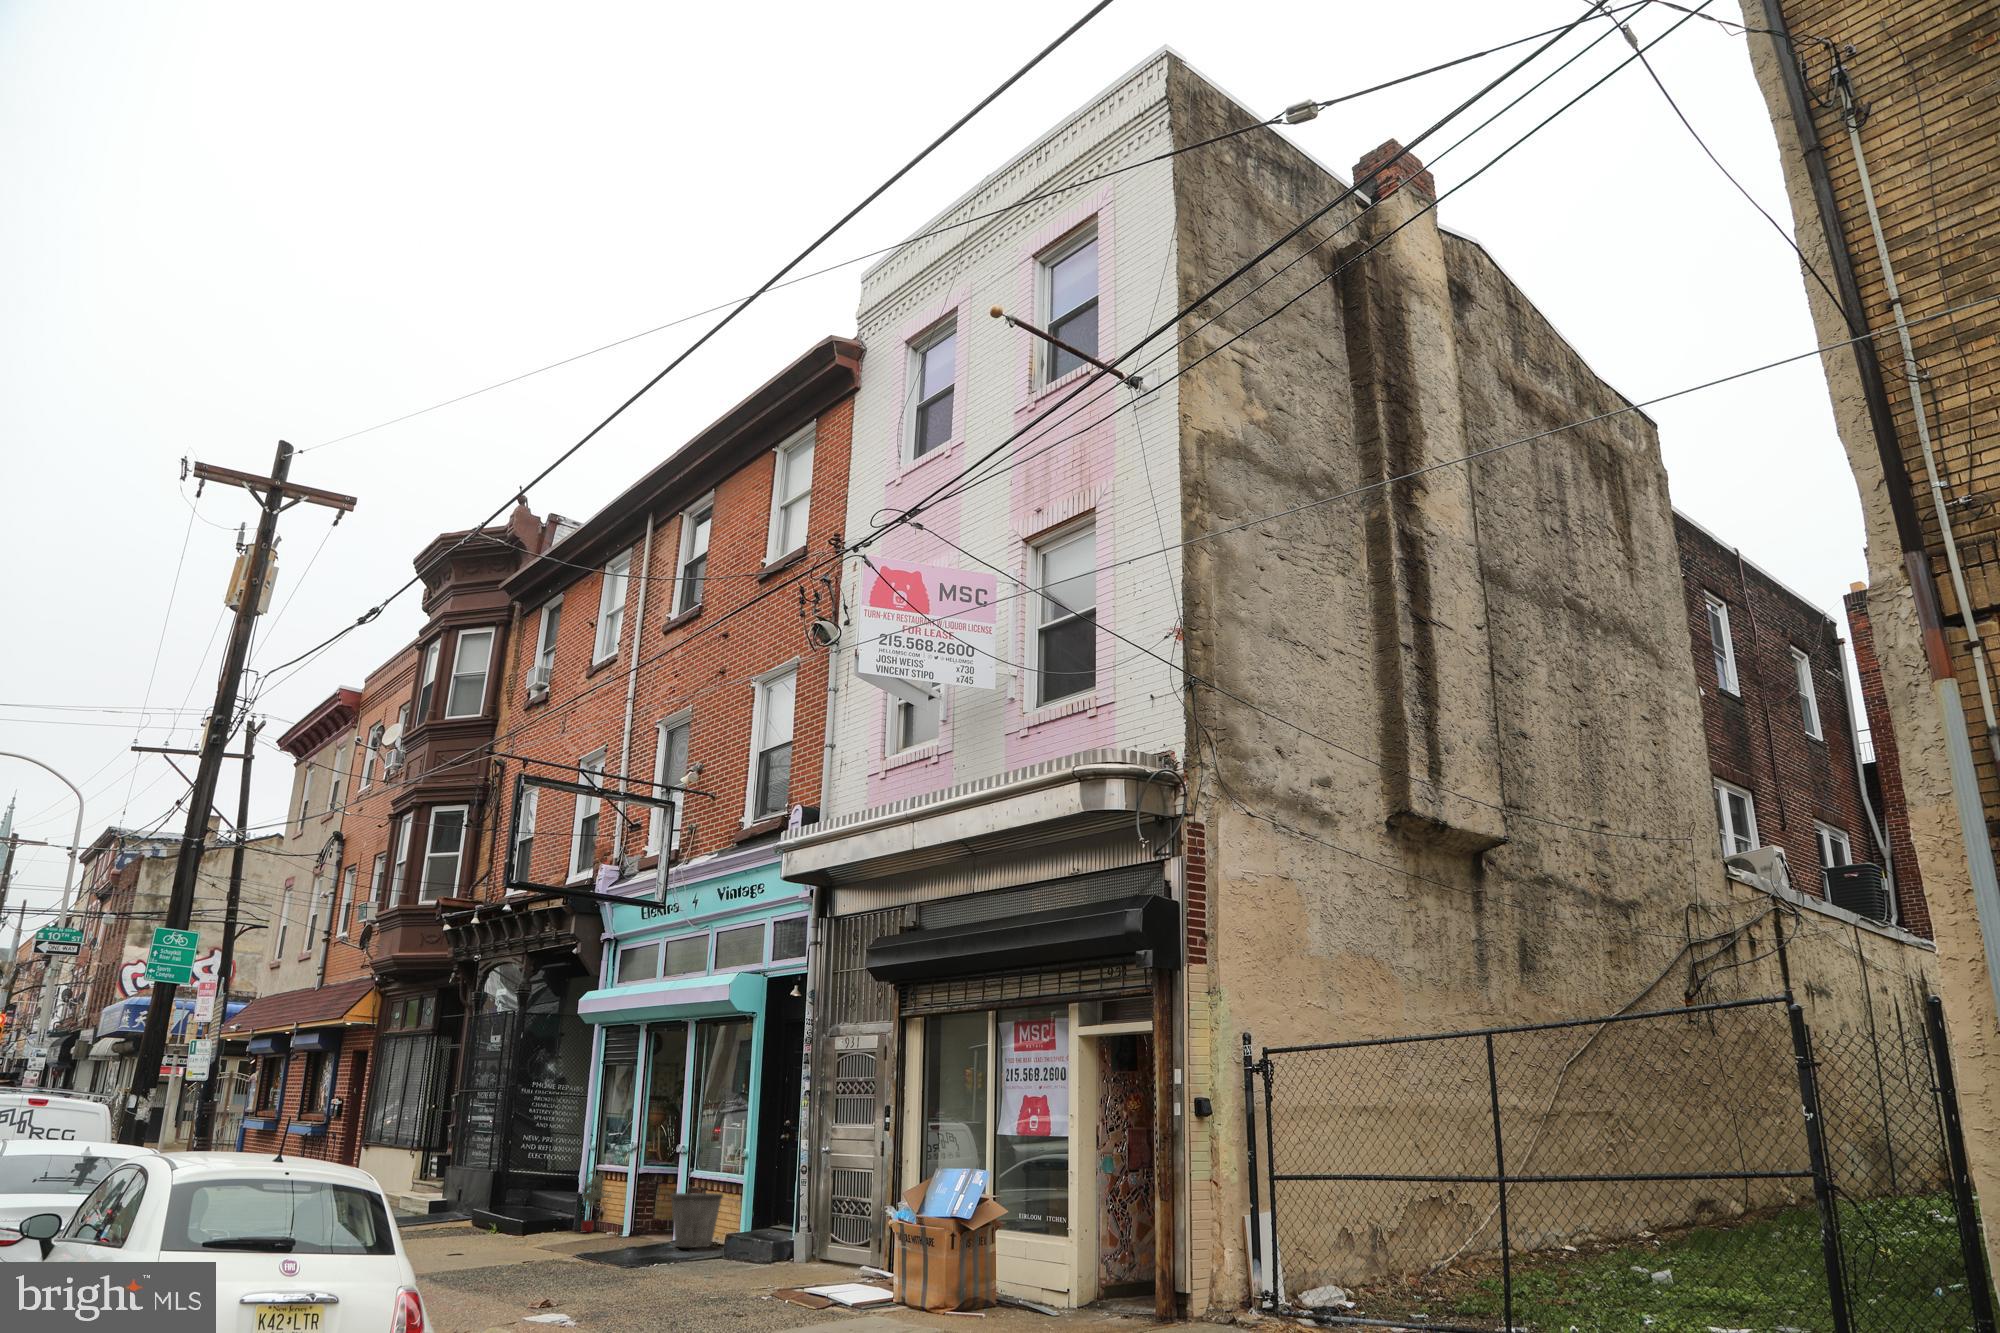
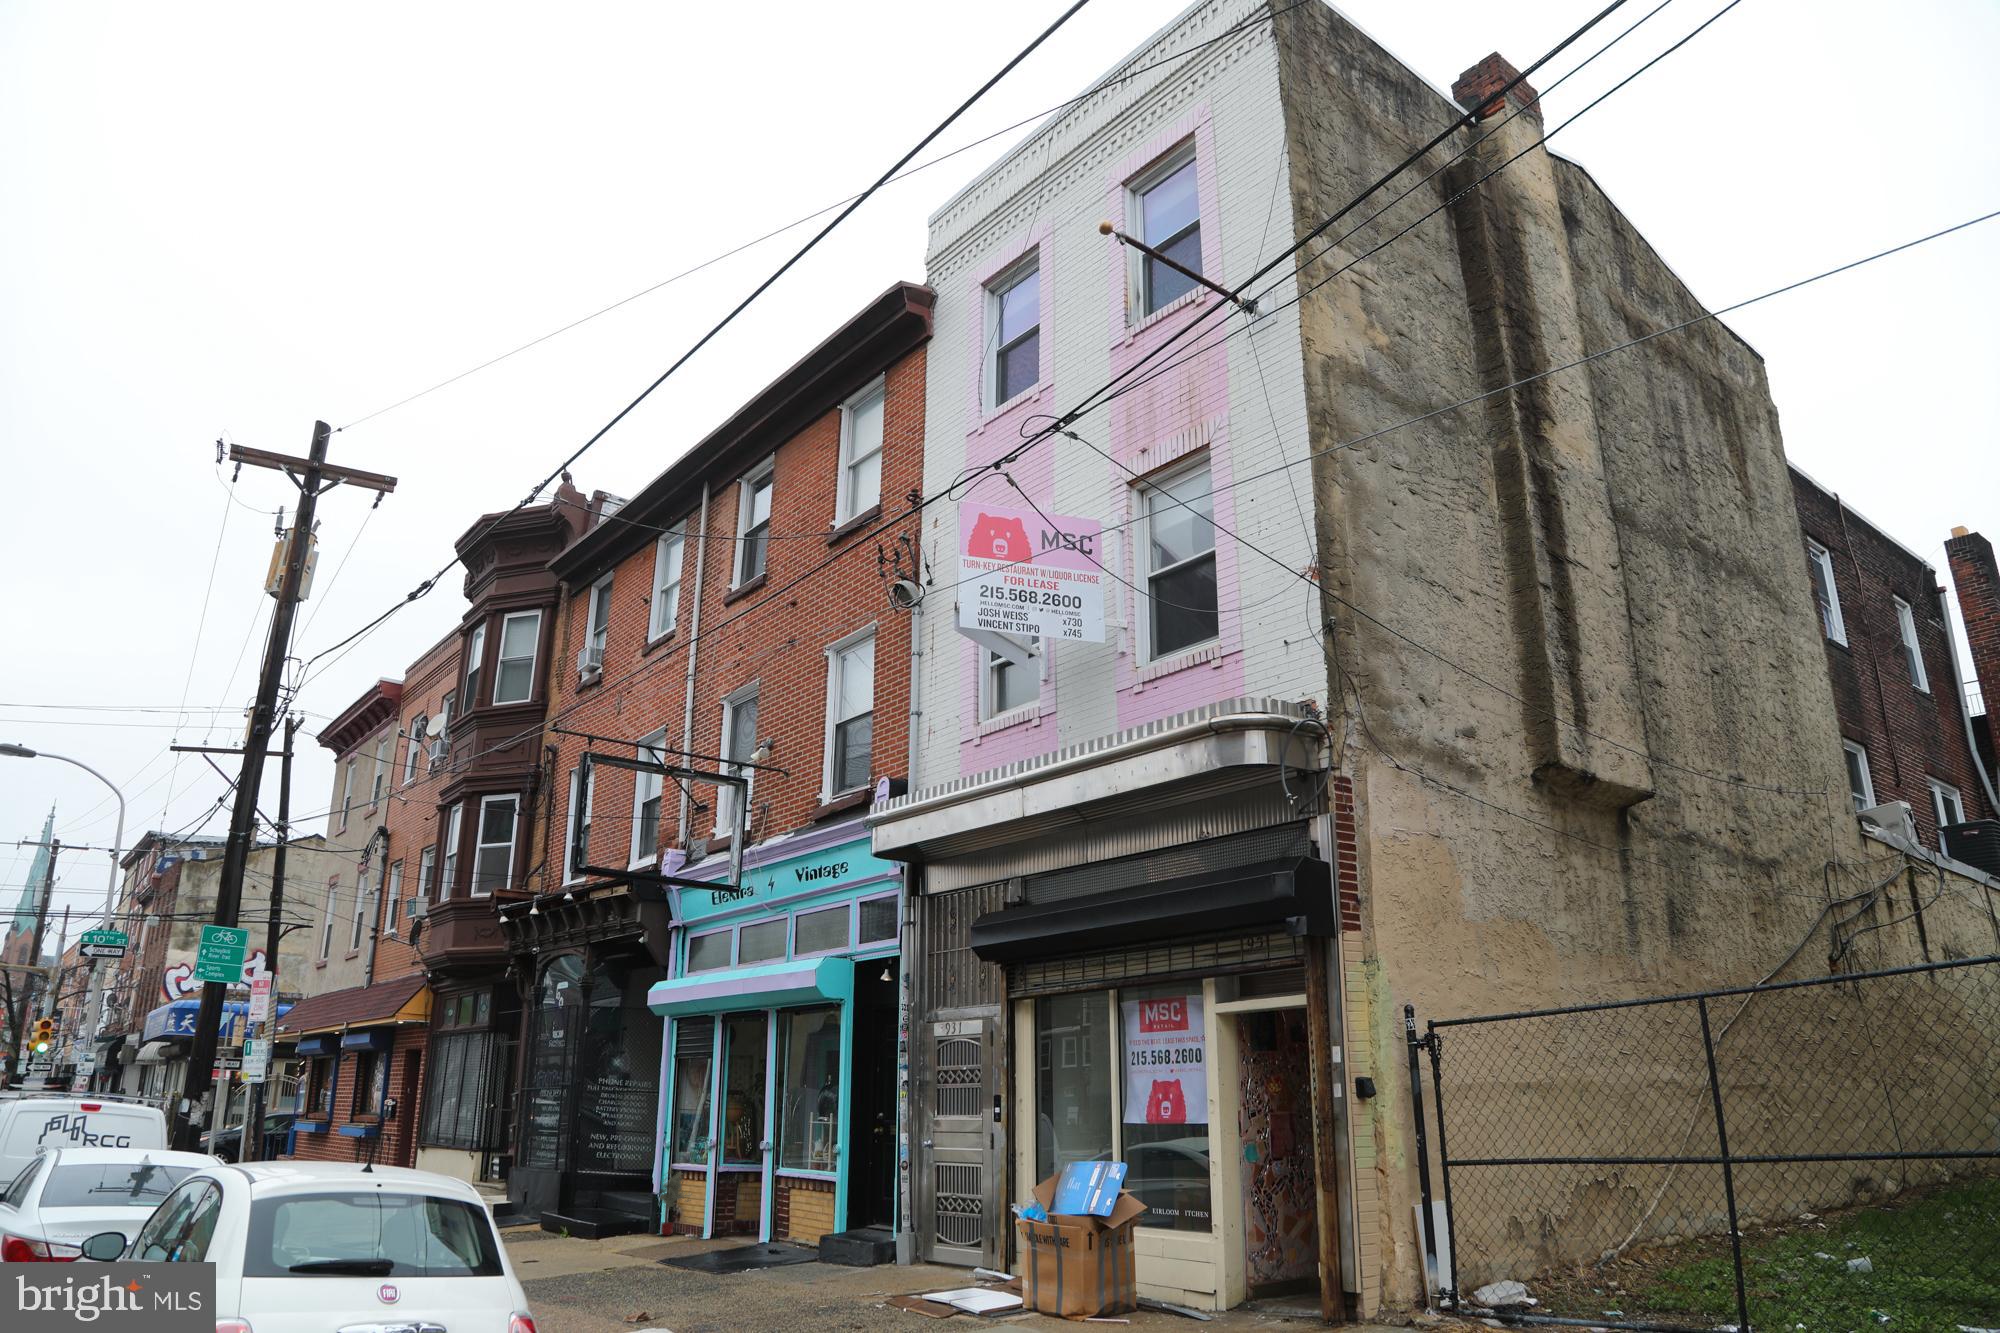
trash can: present [670,1187,723,1248] -> none [758,1185,814,1250]

